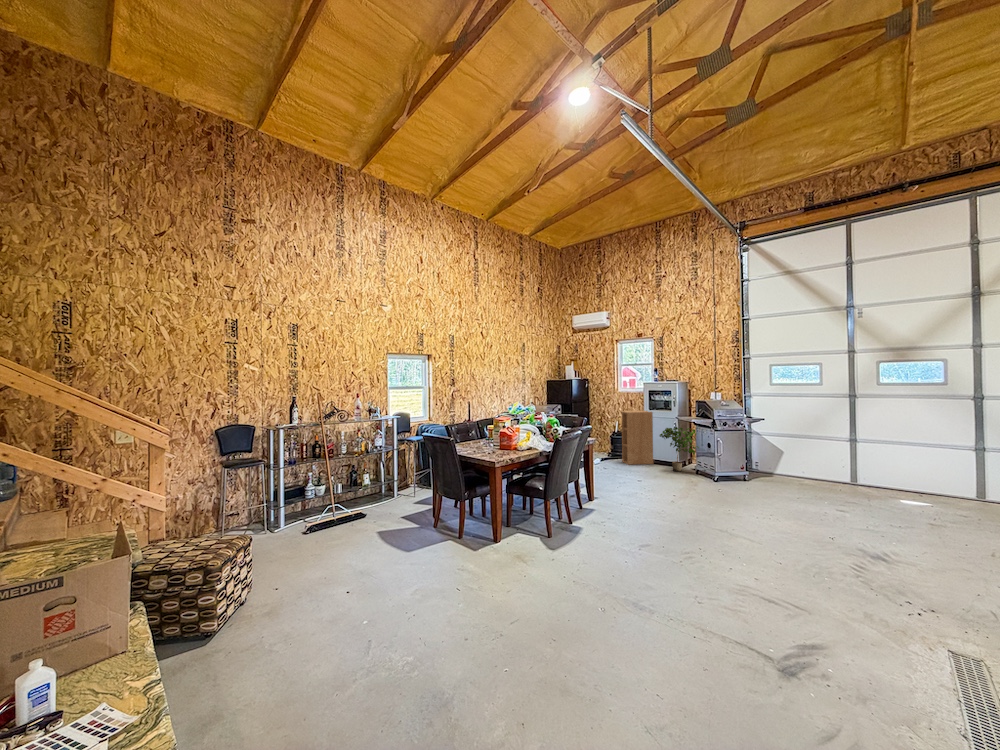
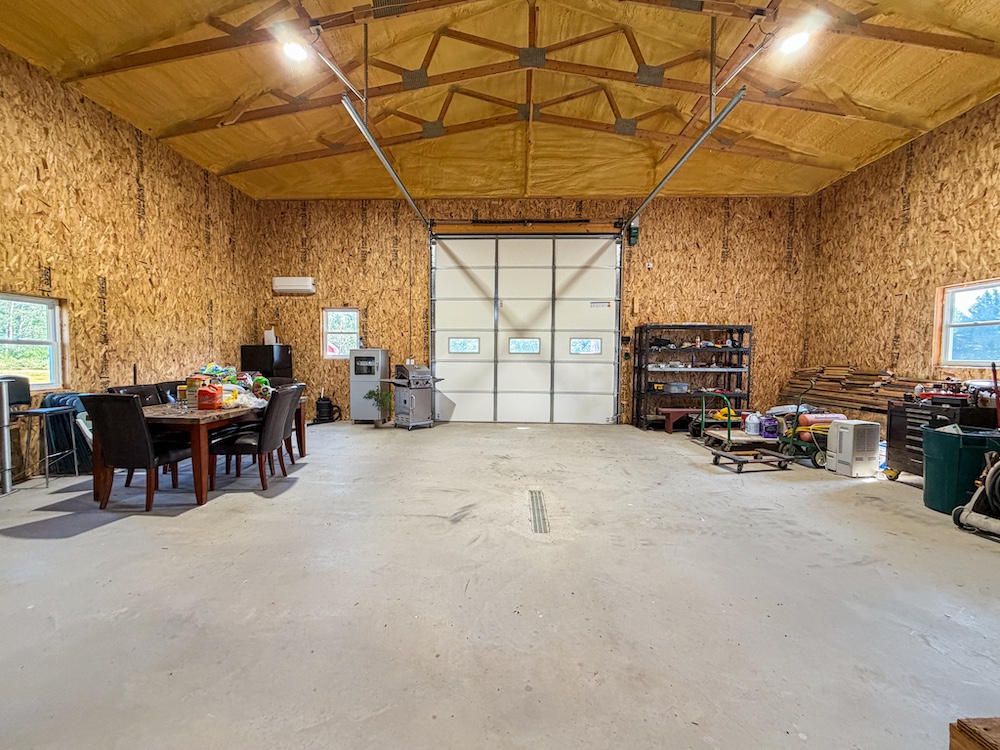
shelving unit: present [622,411,653,465] -> none [327,377,357,428]

